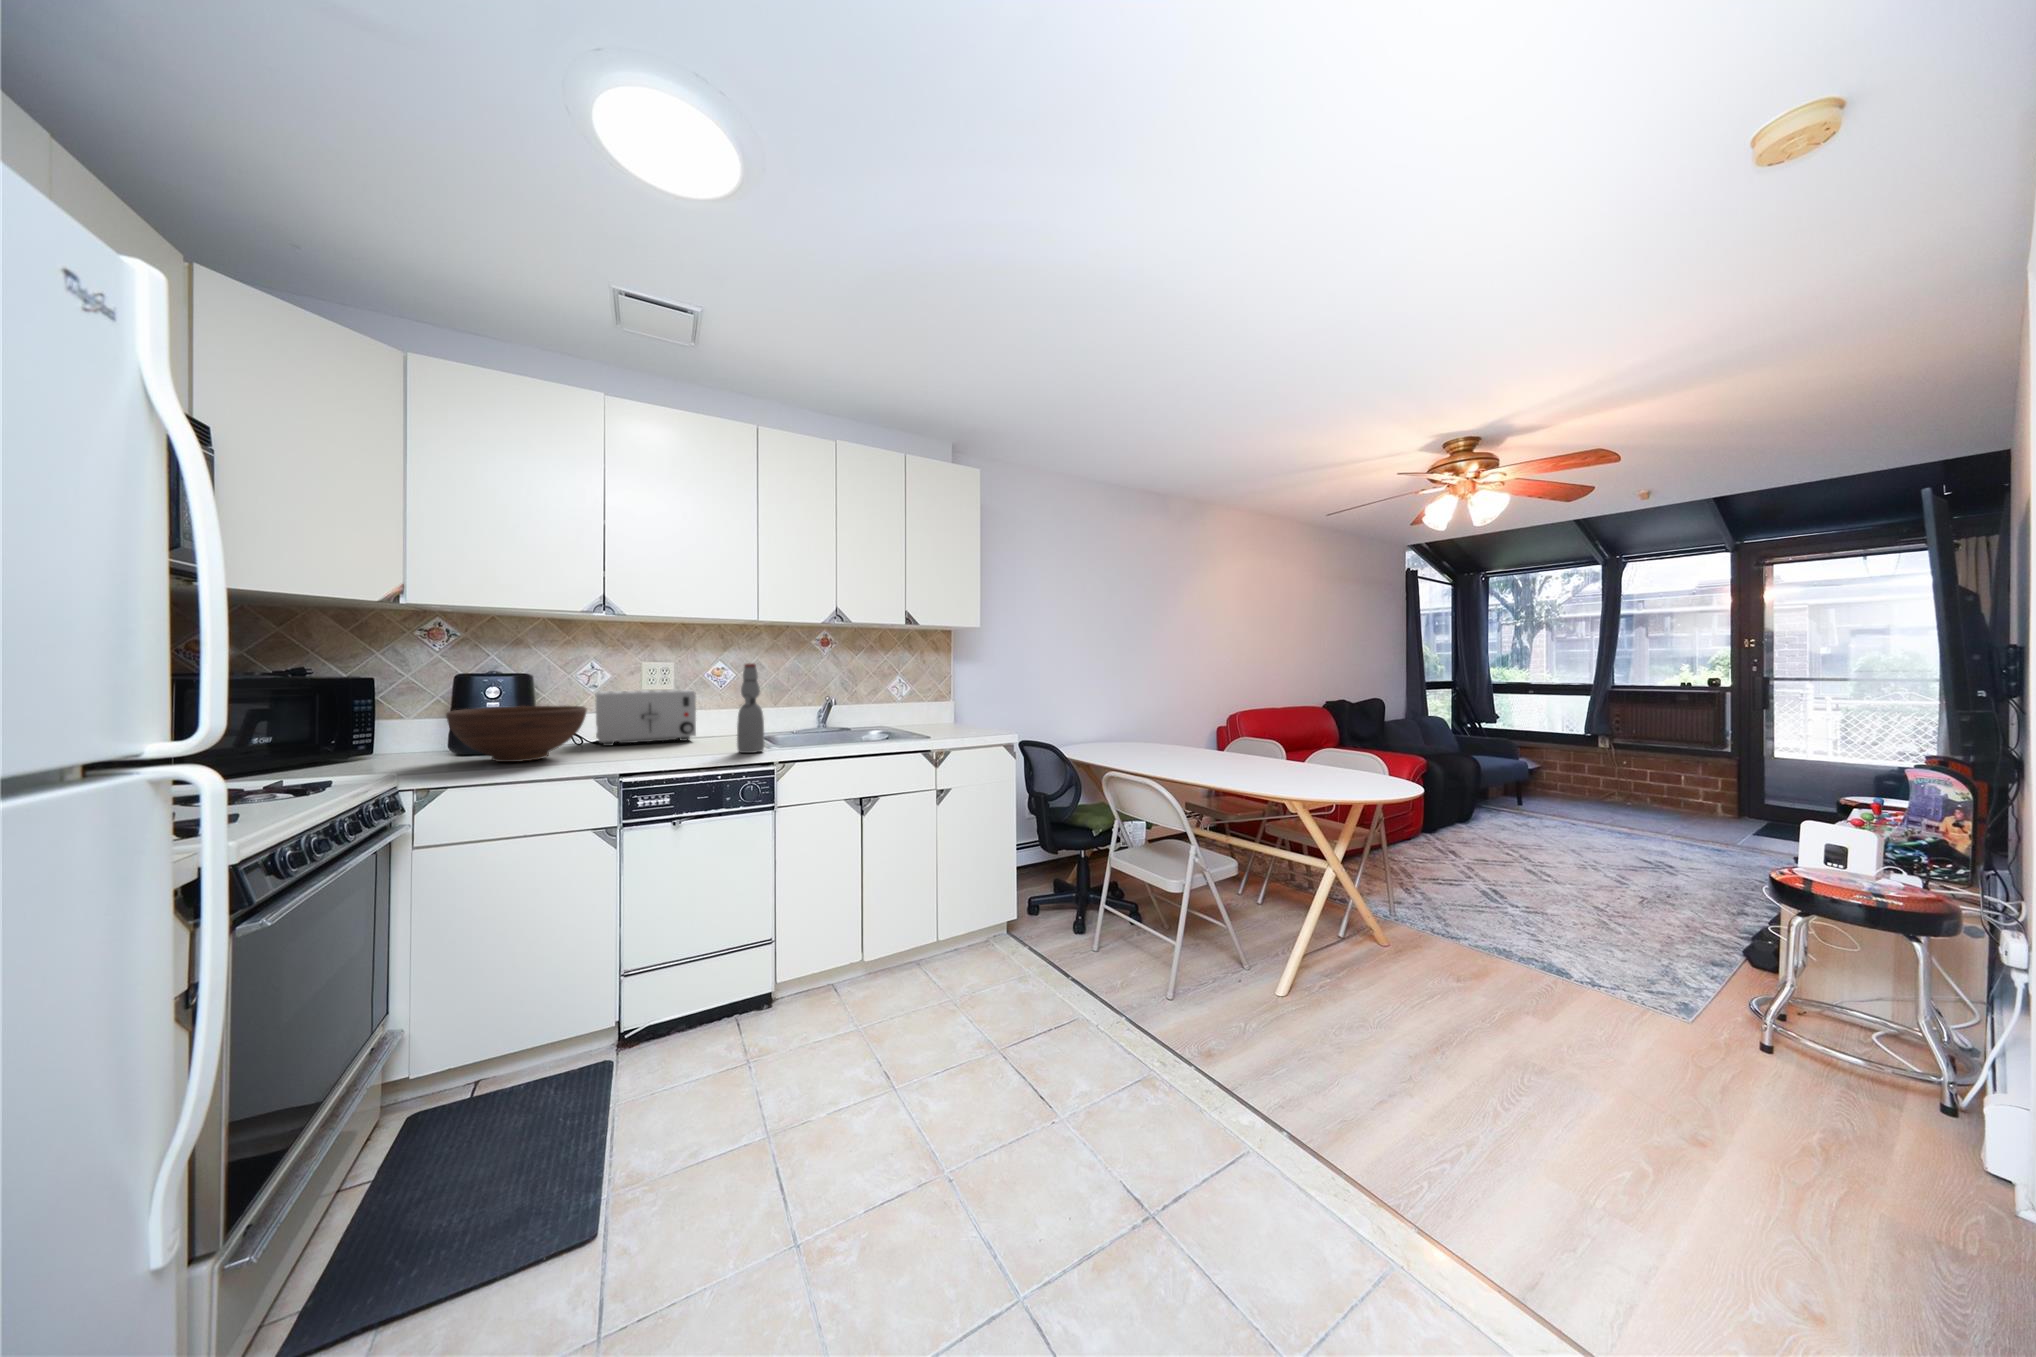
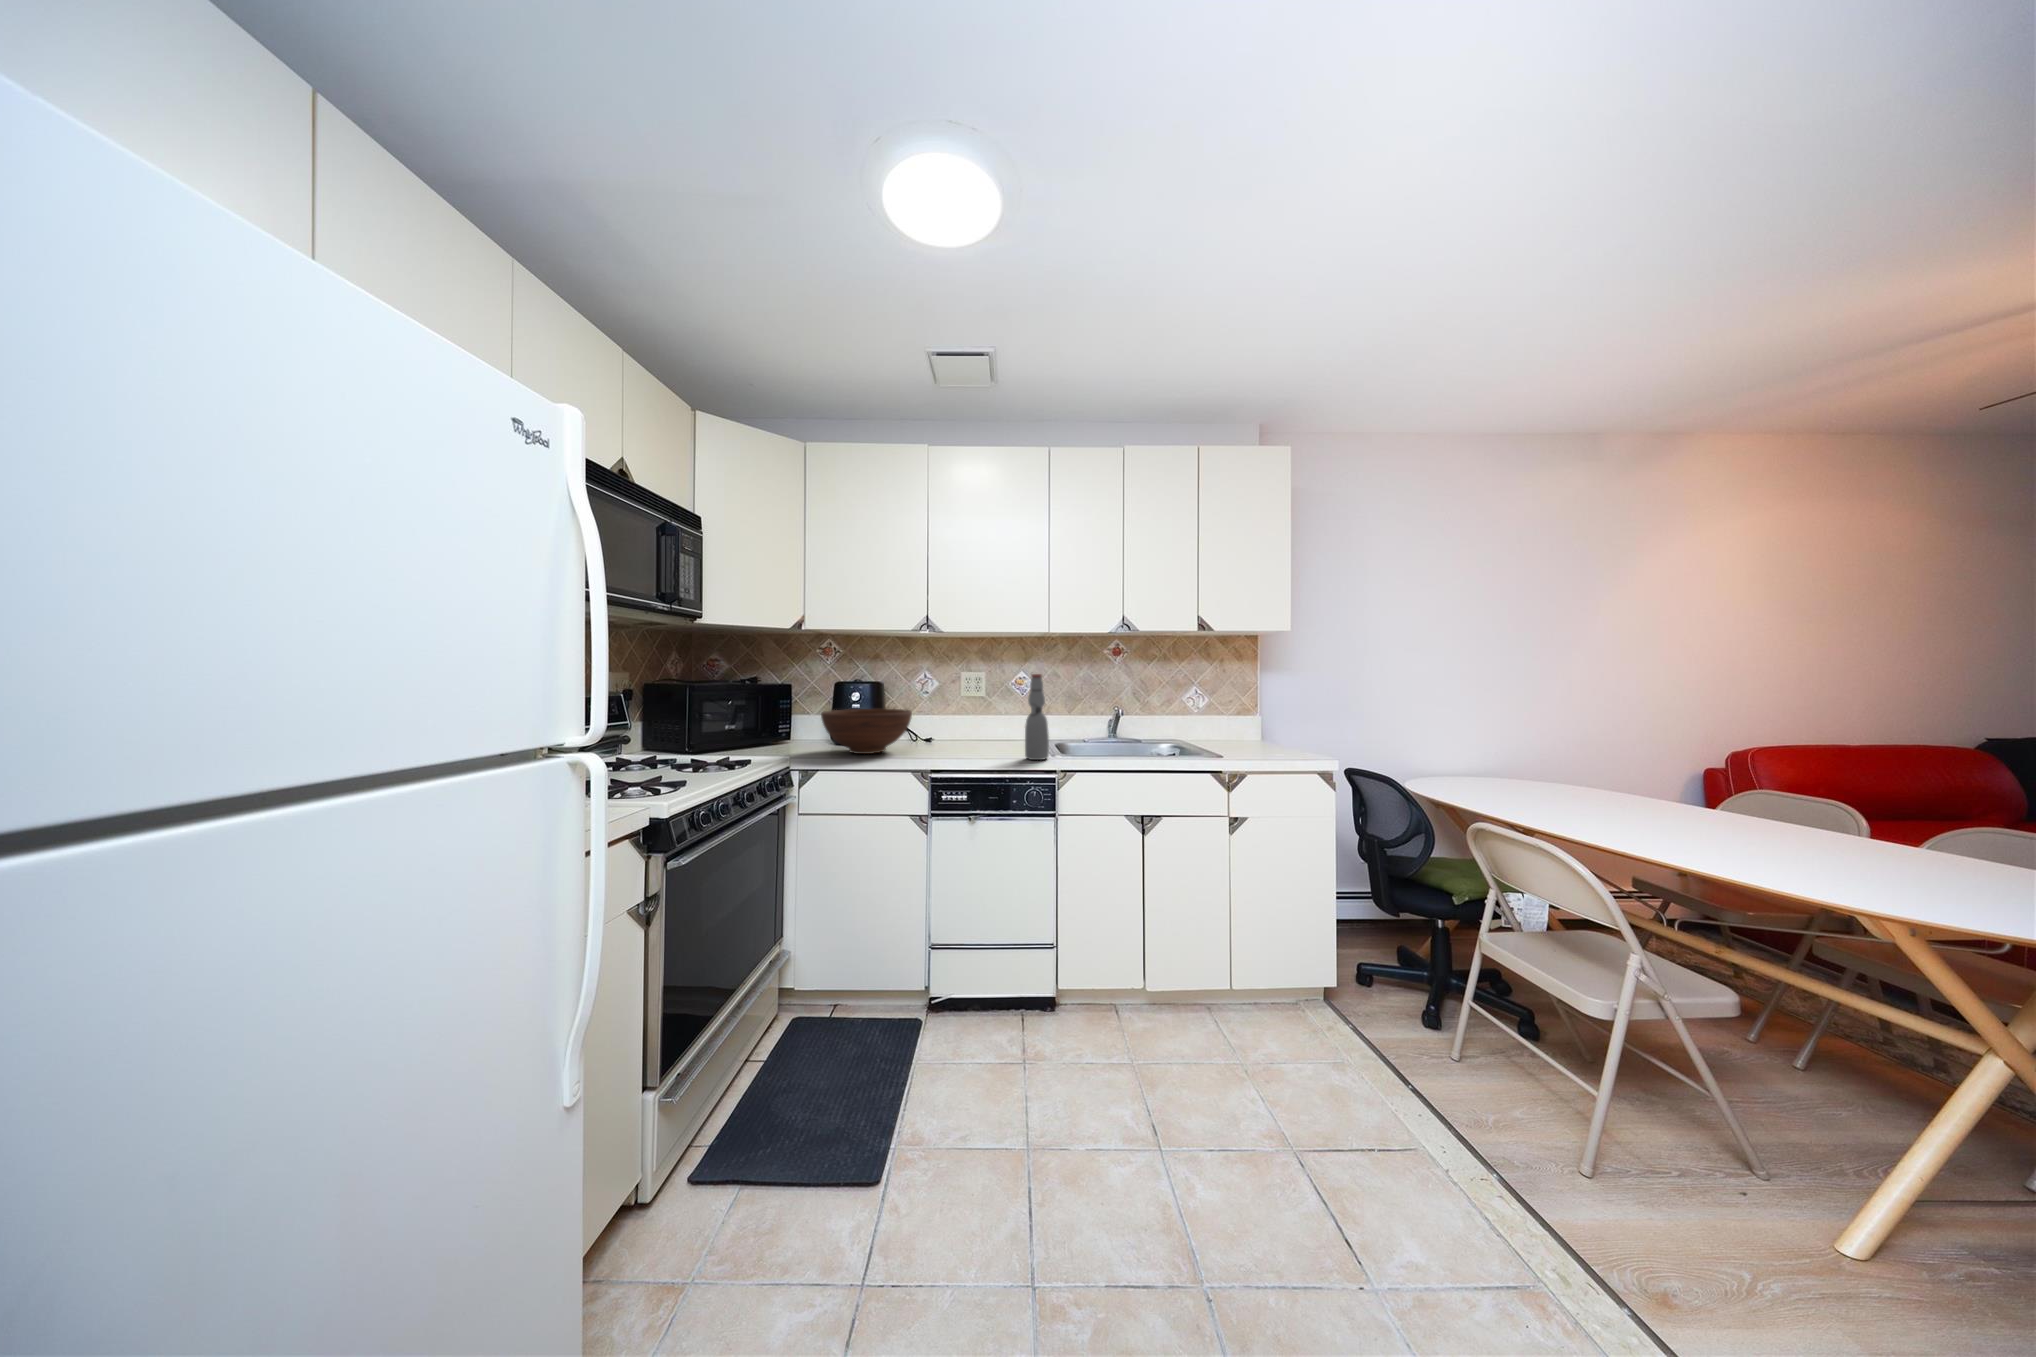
toaster: present [595,689,696,746] -> none [927,697,1001,744]

